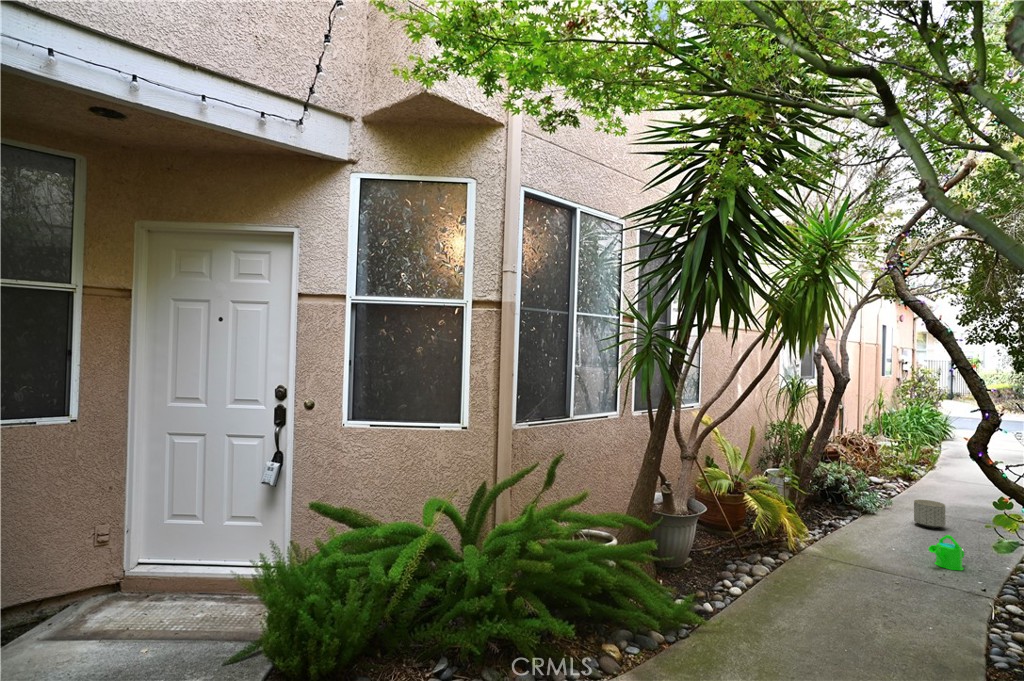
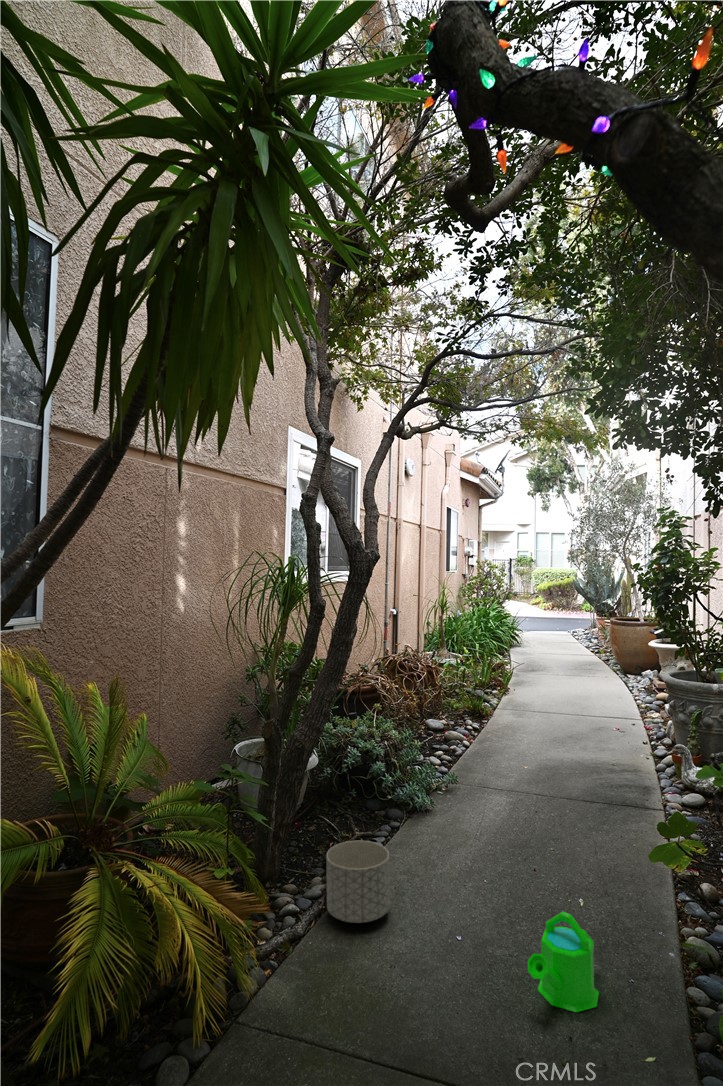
planter: present [914,499,945,528] -> present [326,841,390,923]

